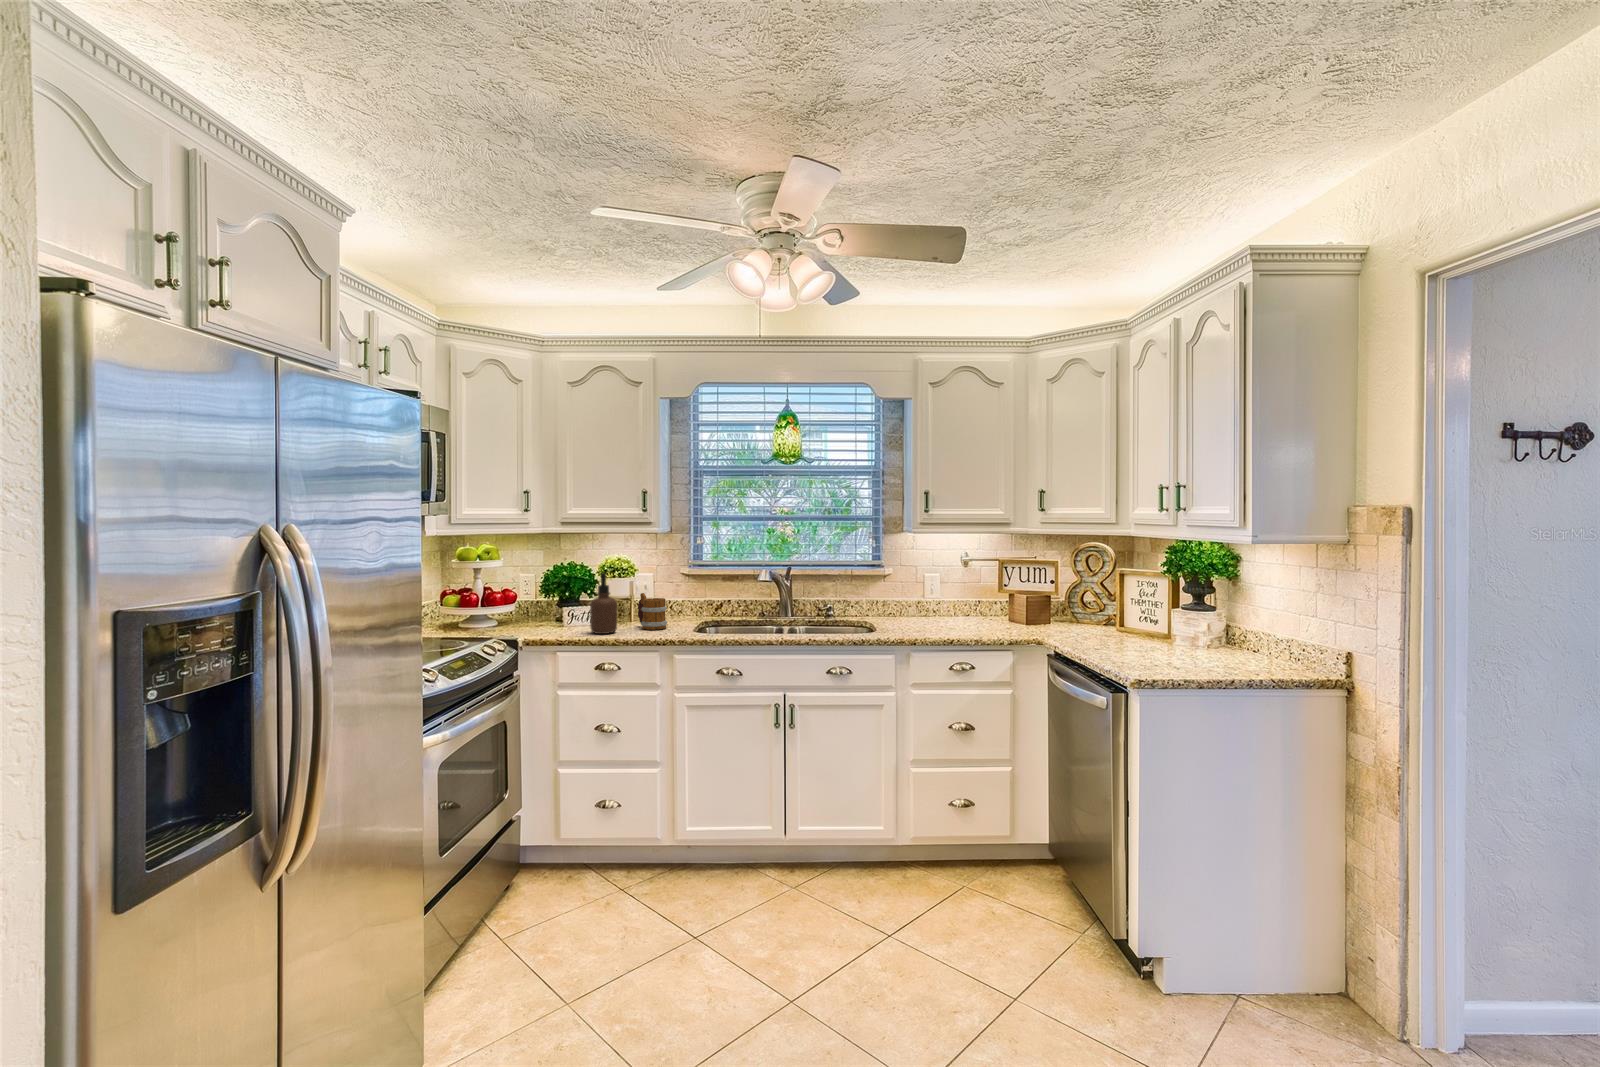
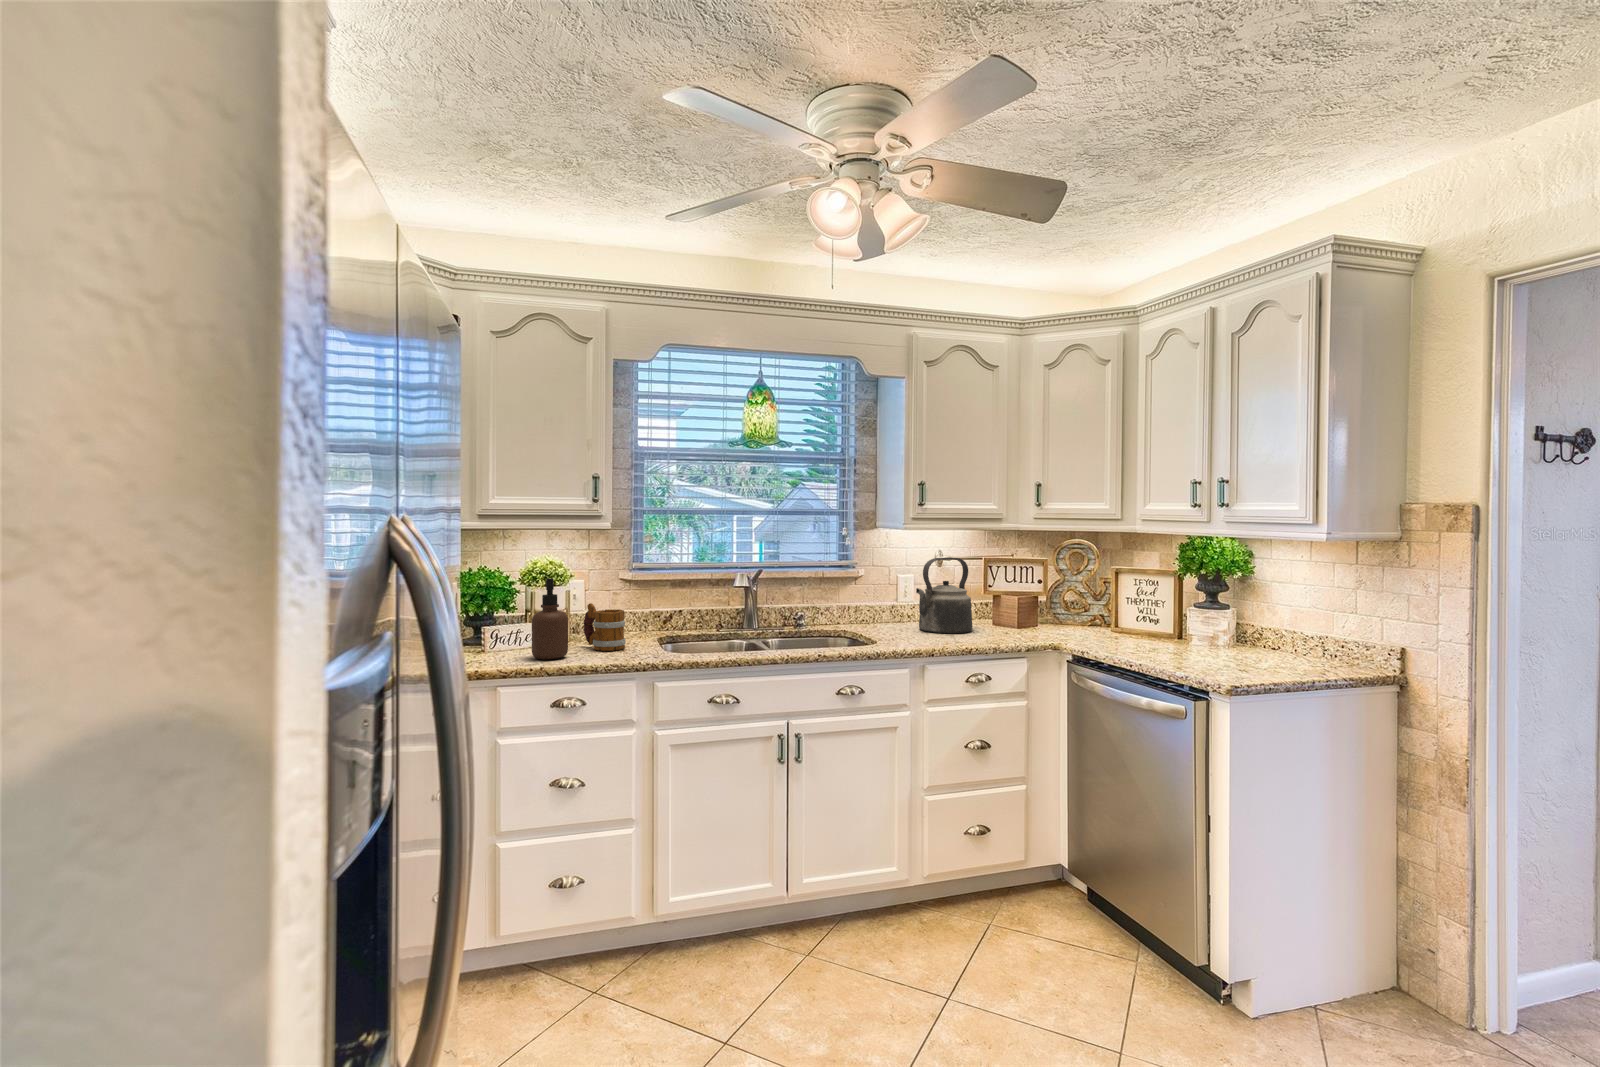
kettle: none [923,559,979,627] -> present [916,558,972,633]

